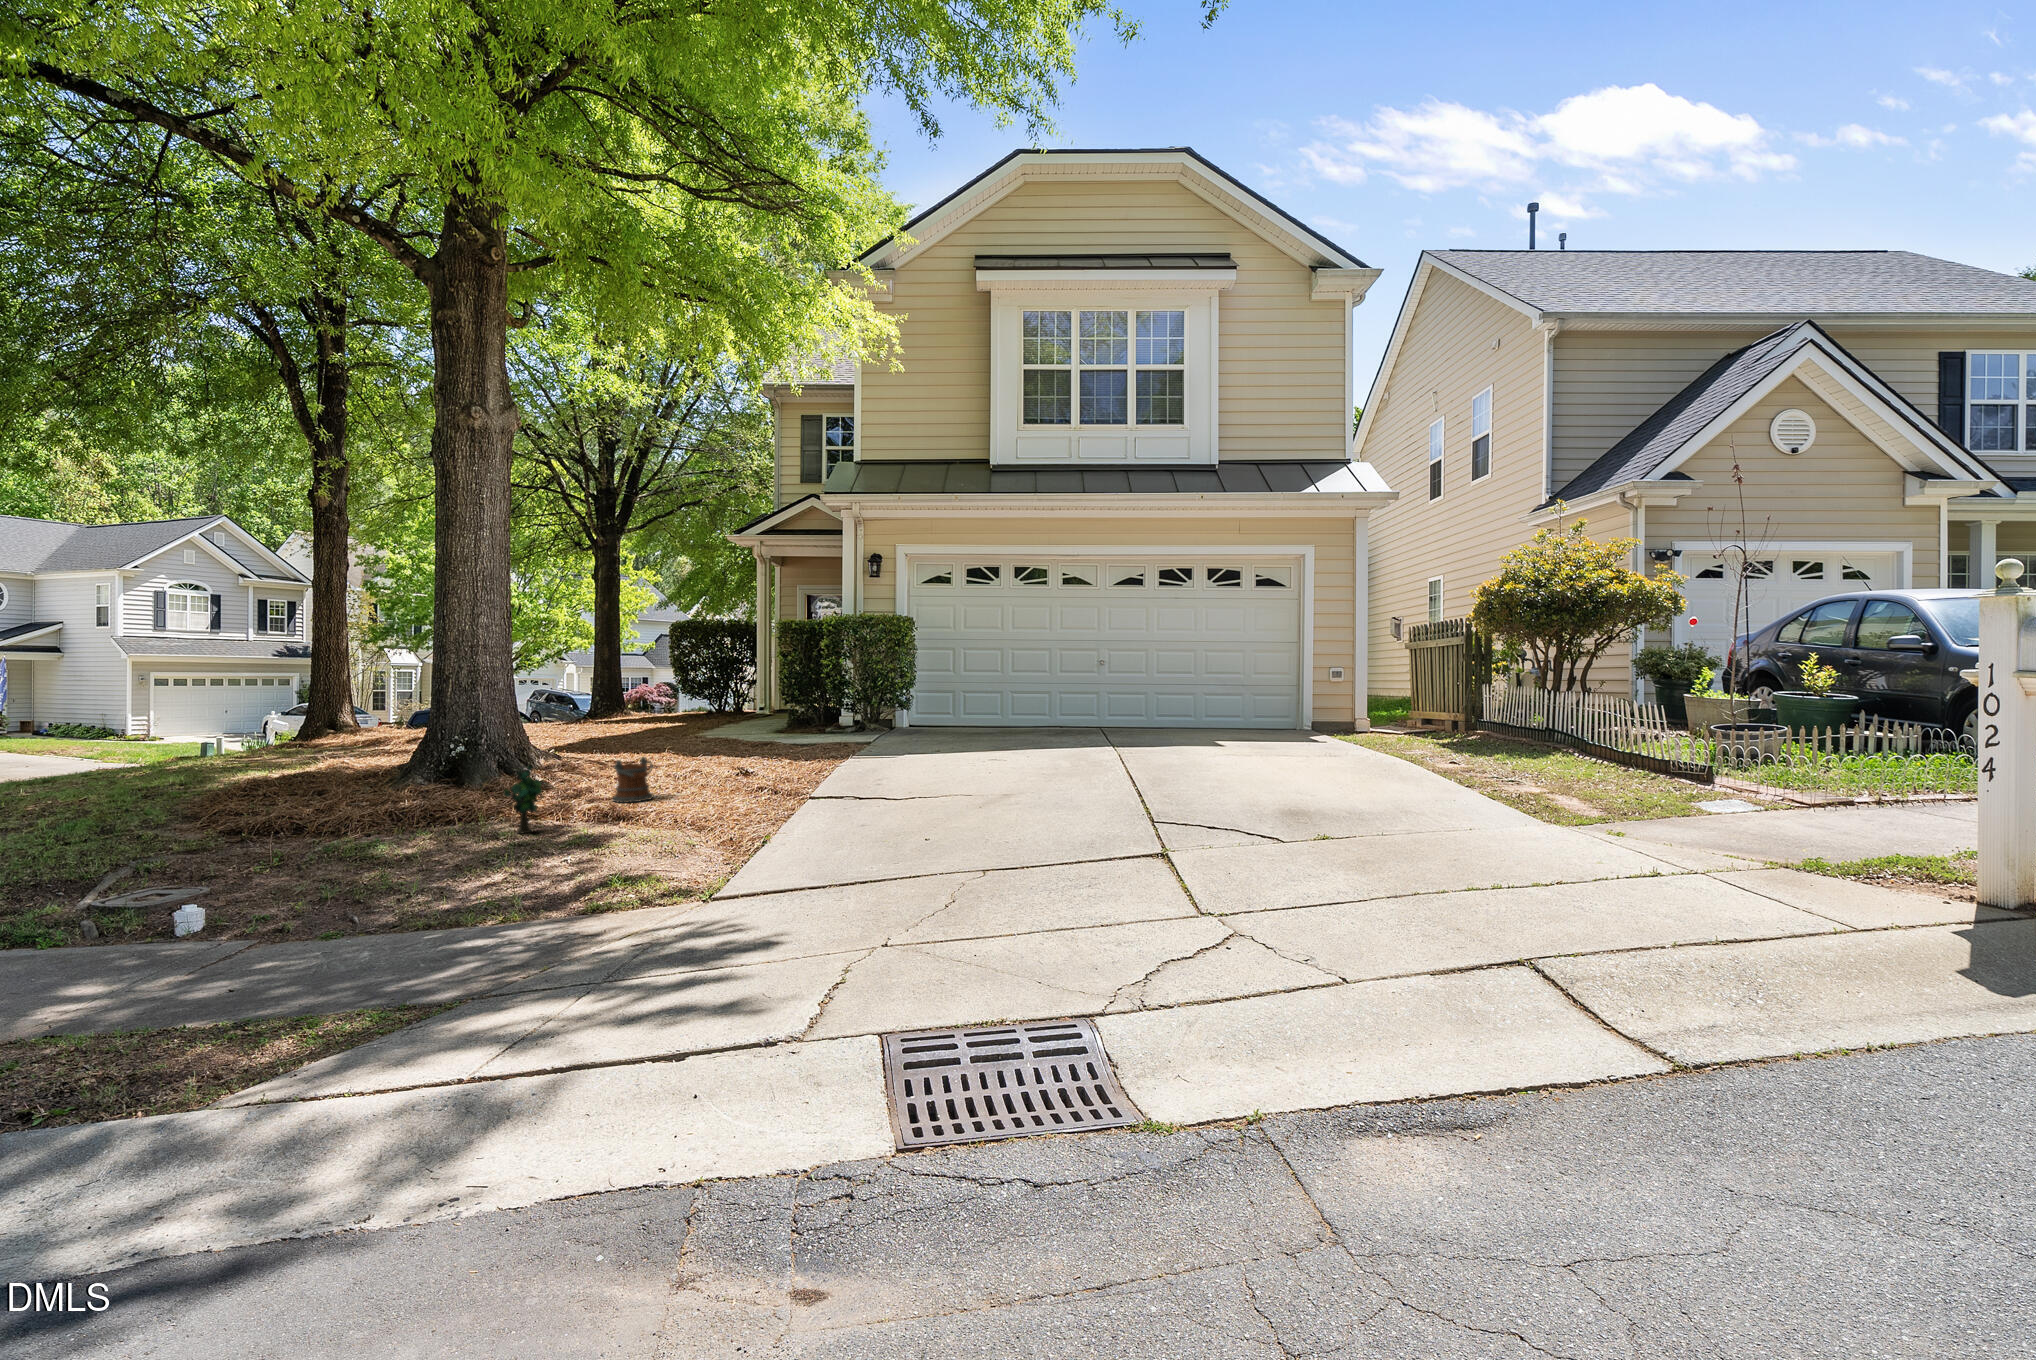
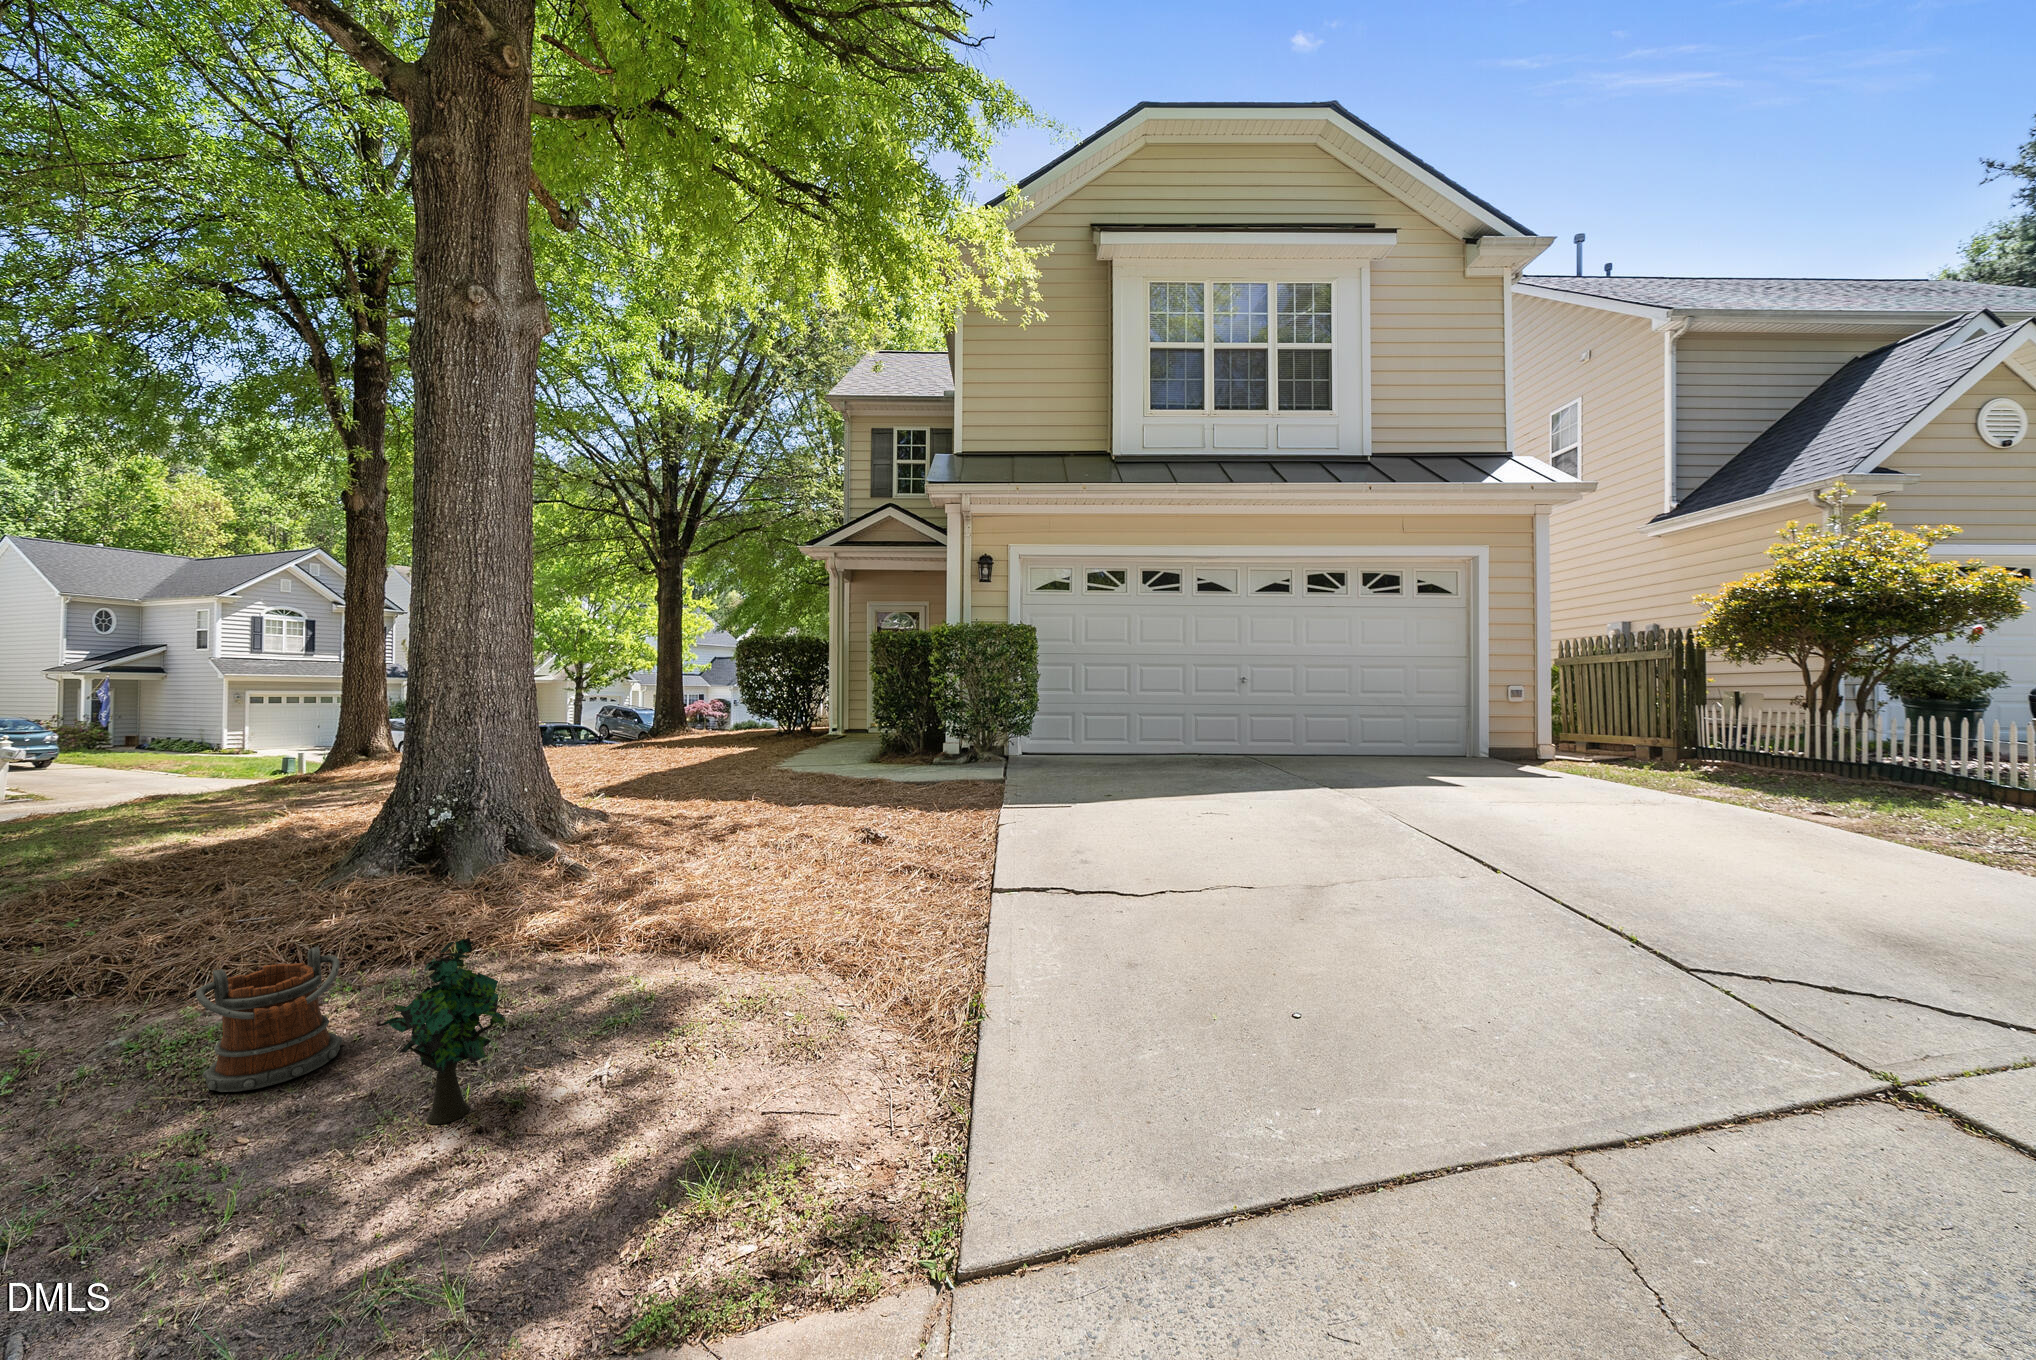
bucket: present [612,757,653,803] -> present [196,946,343,1092]

